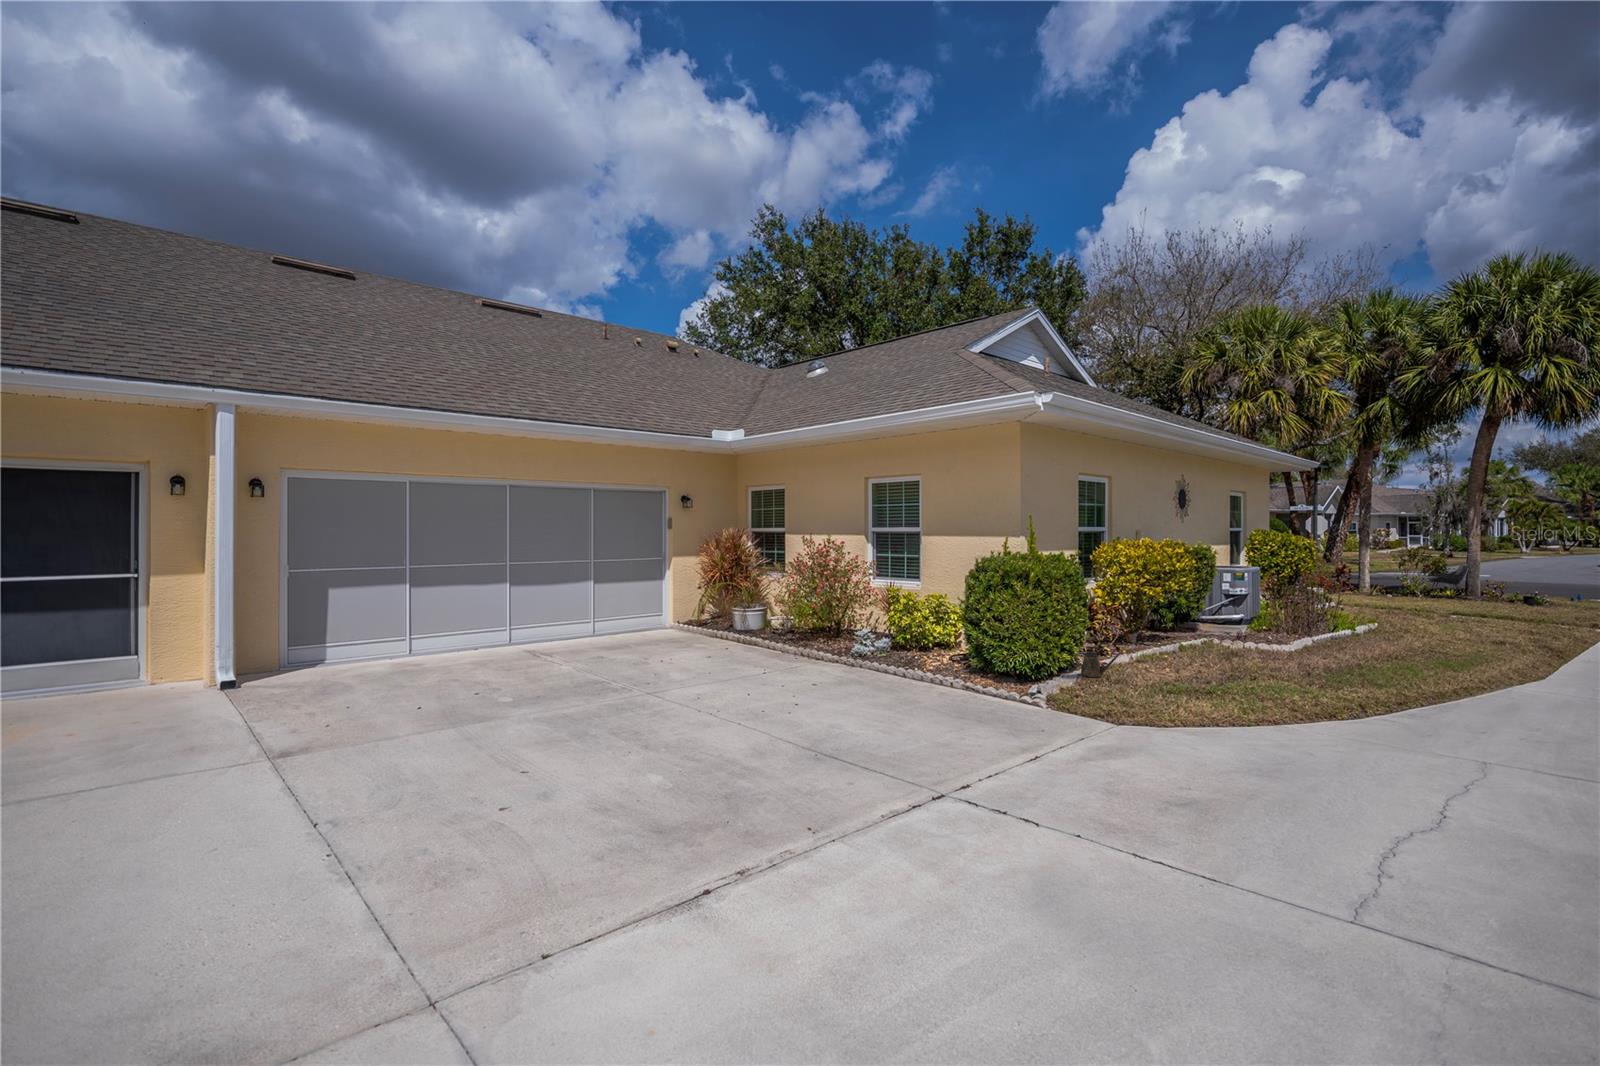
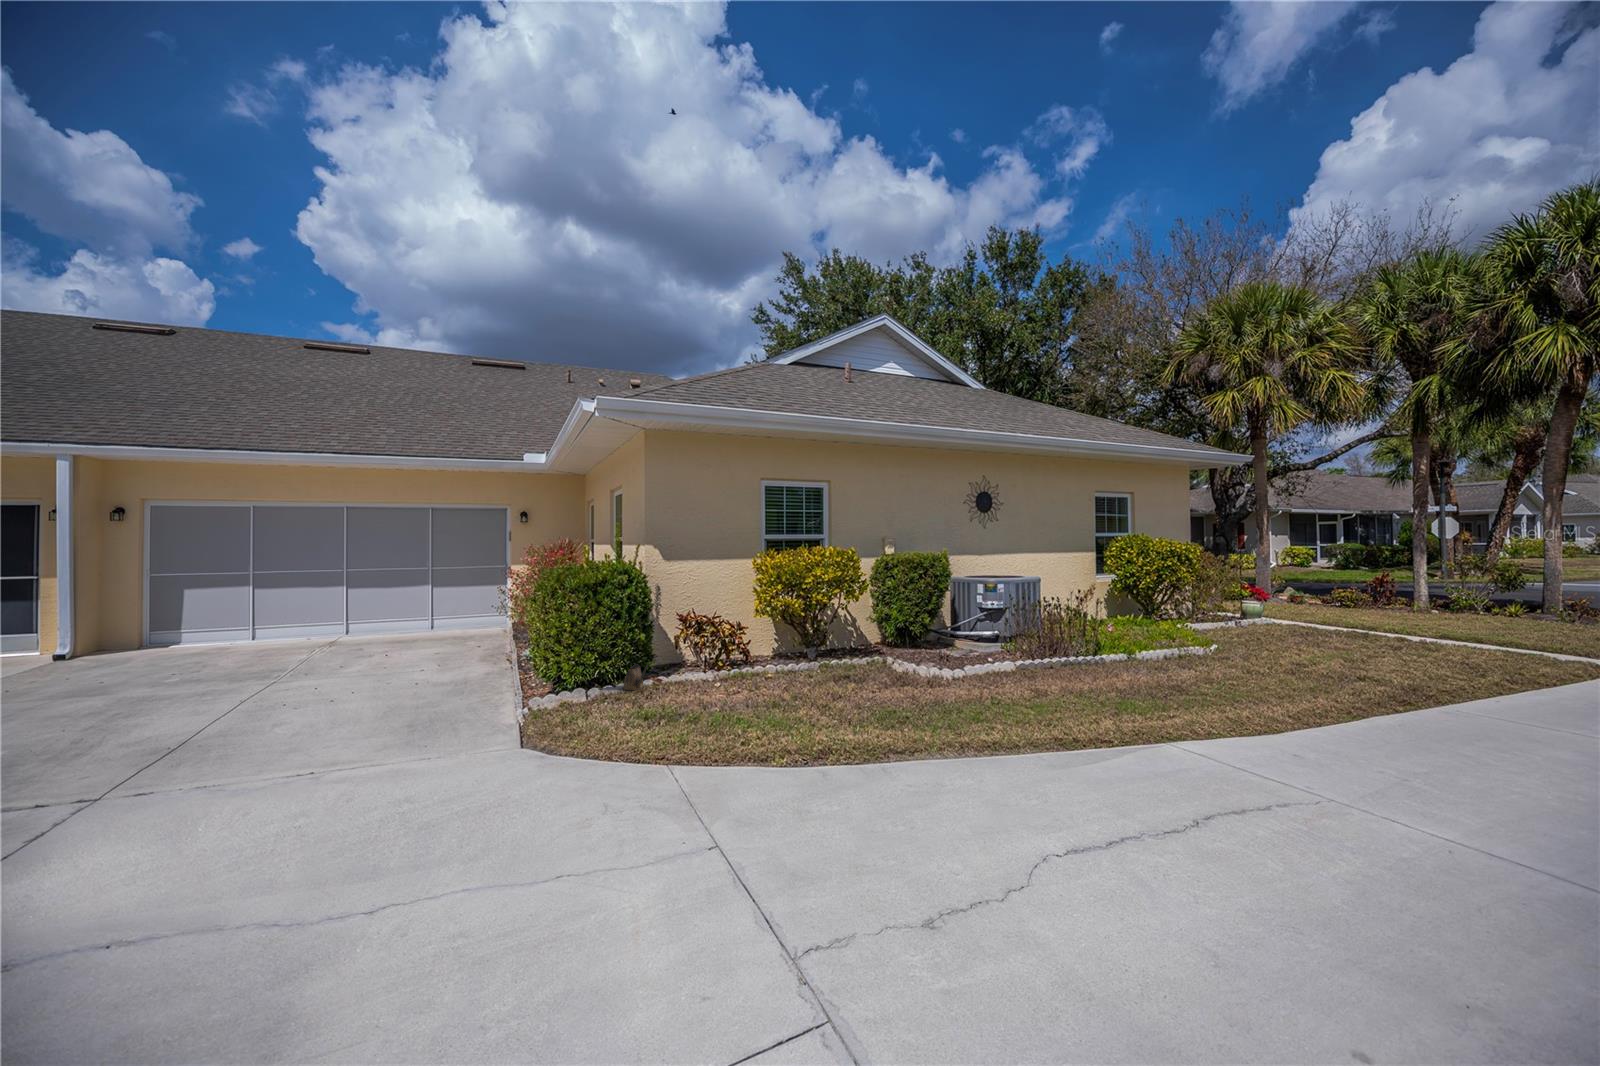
lounge chair: present [1426,564,1468,599] -> none [1444,575,1504,621]

